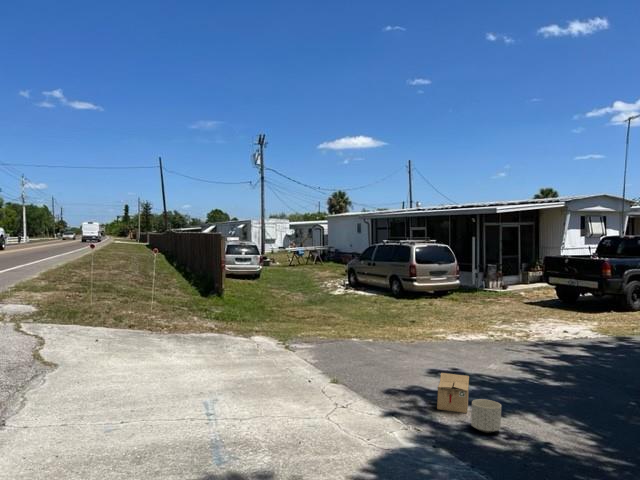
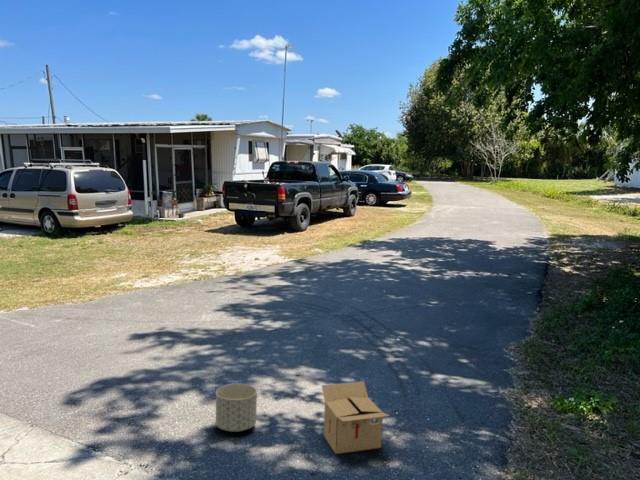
cardboard box: present [437,373,469,413] -> present [322,381,389,454]

